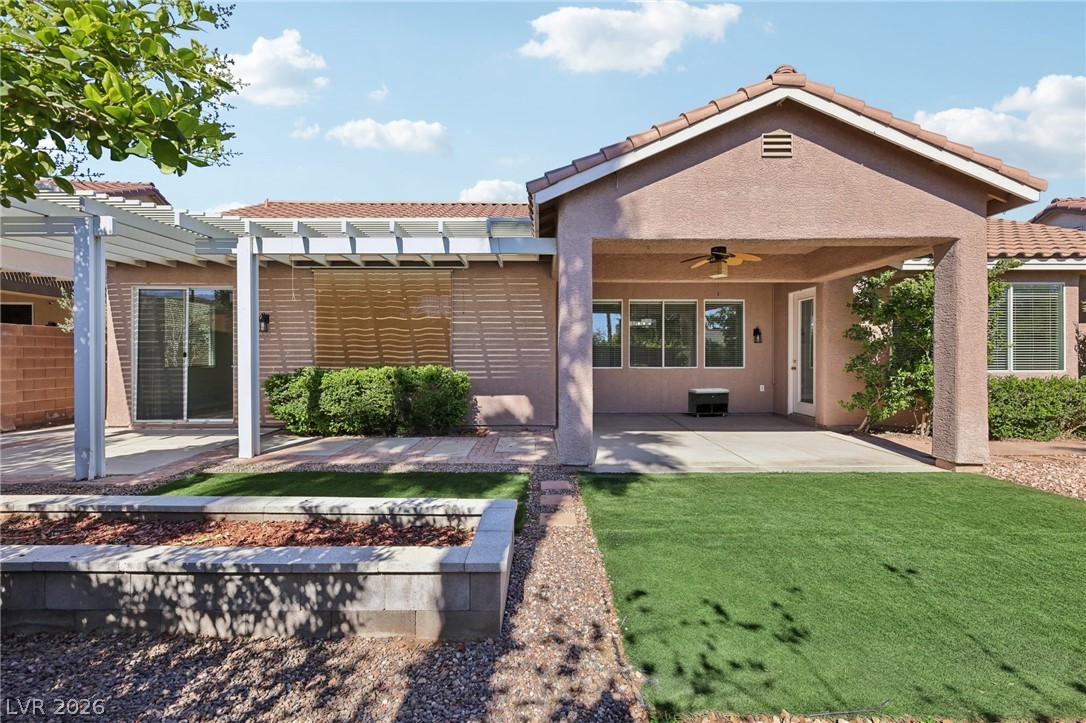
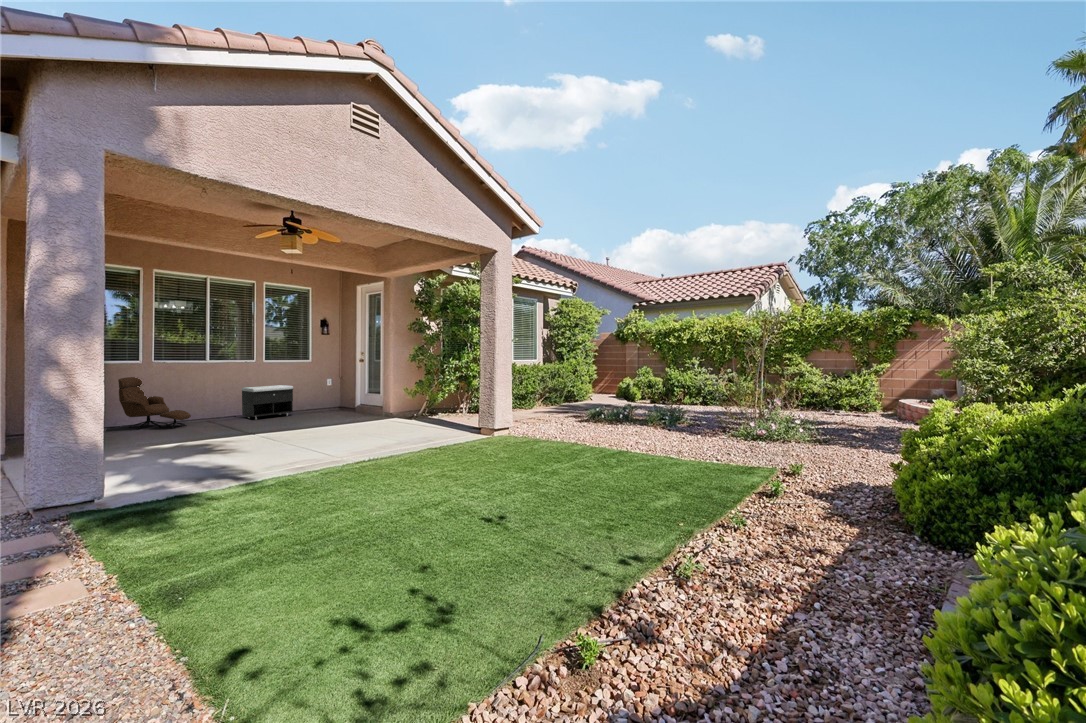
lounge chair: none [608,377,651,418] -> present [118,377,191,429]

